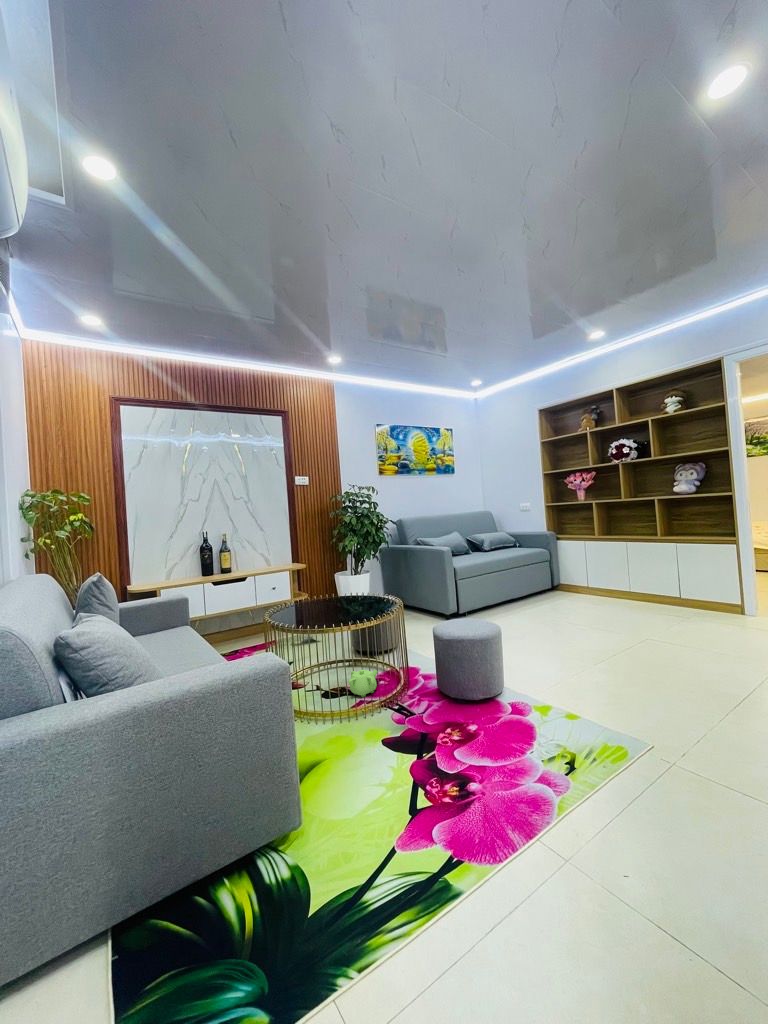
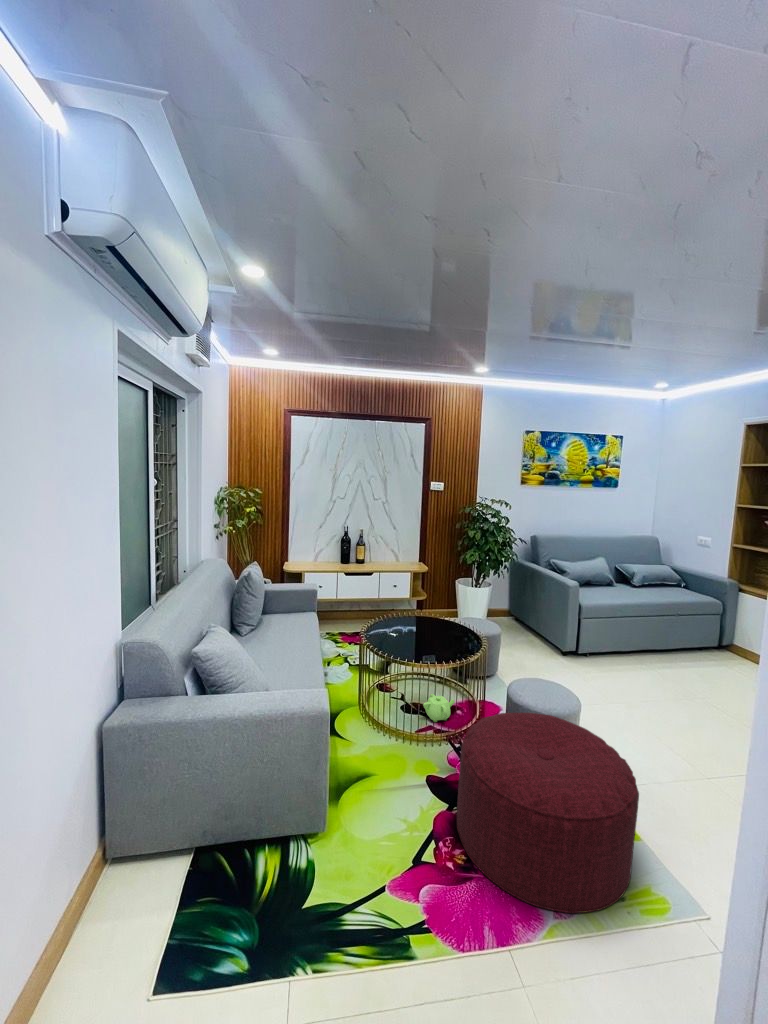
ottoman: none [419,634,597,798] -> present [457,713,639,913]

